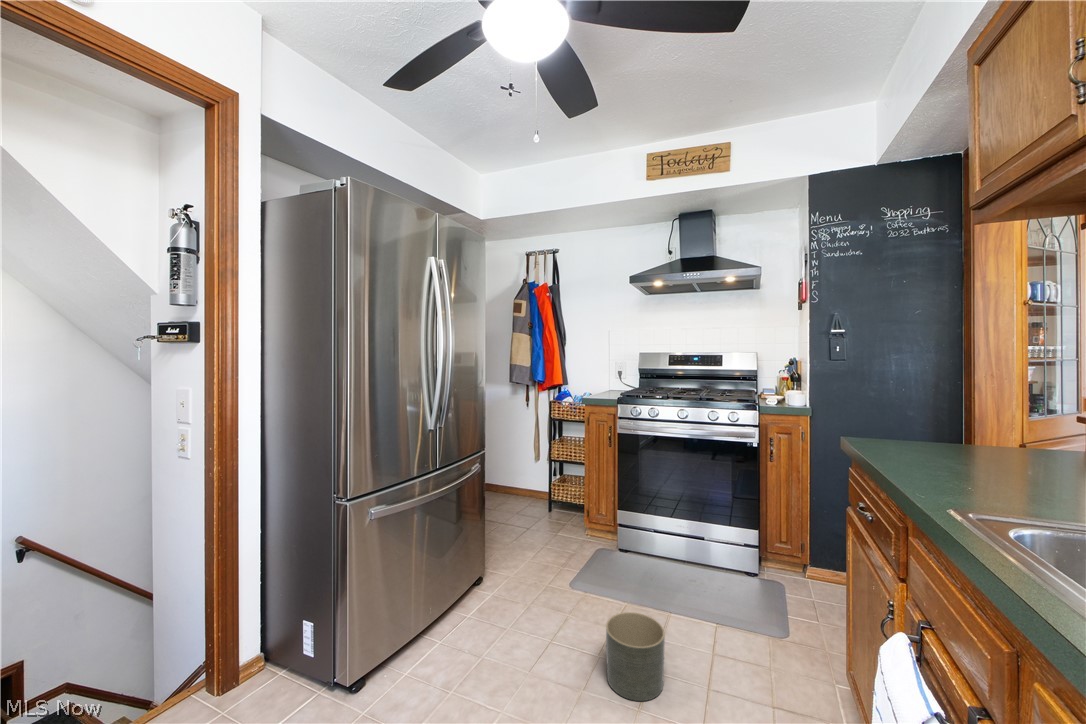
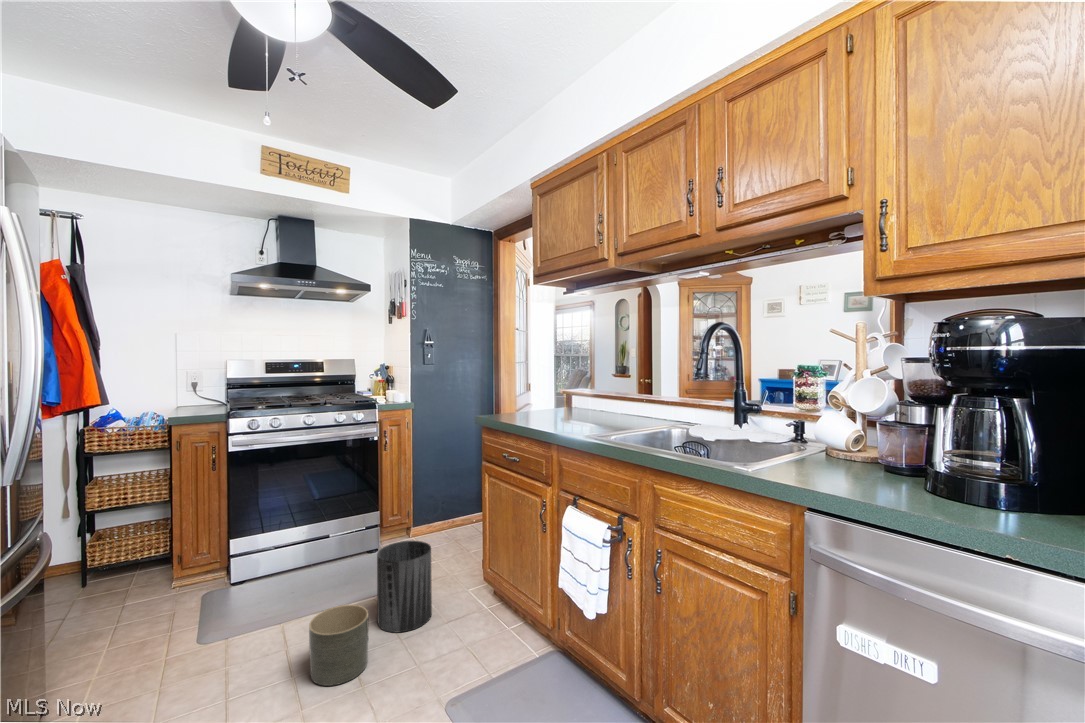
trash can: none [698,573,768,694] -> present [377,541,432,632]

